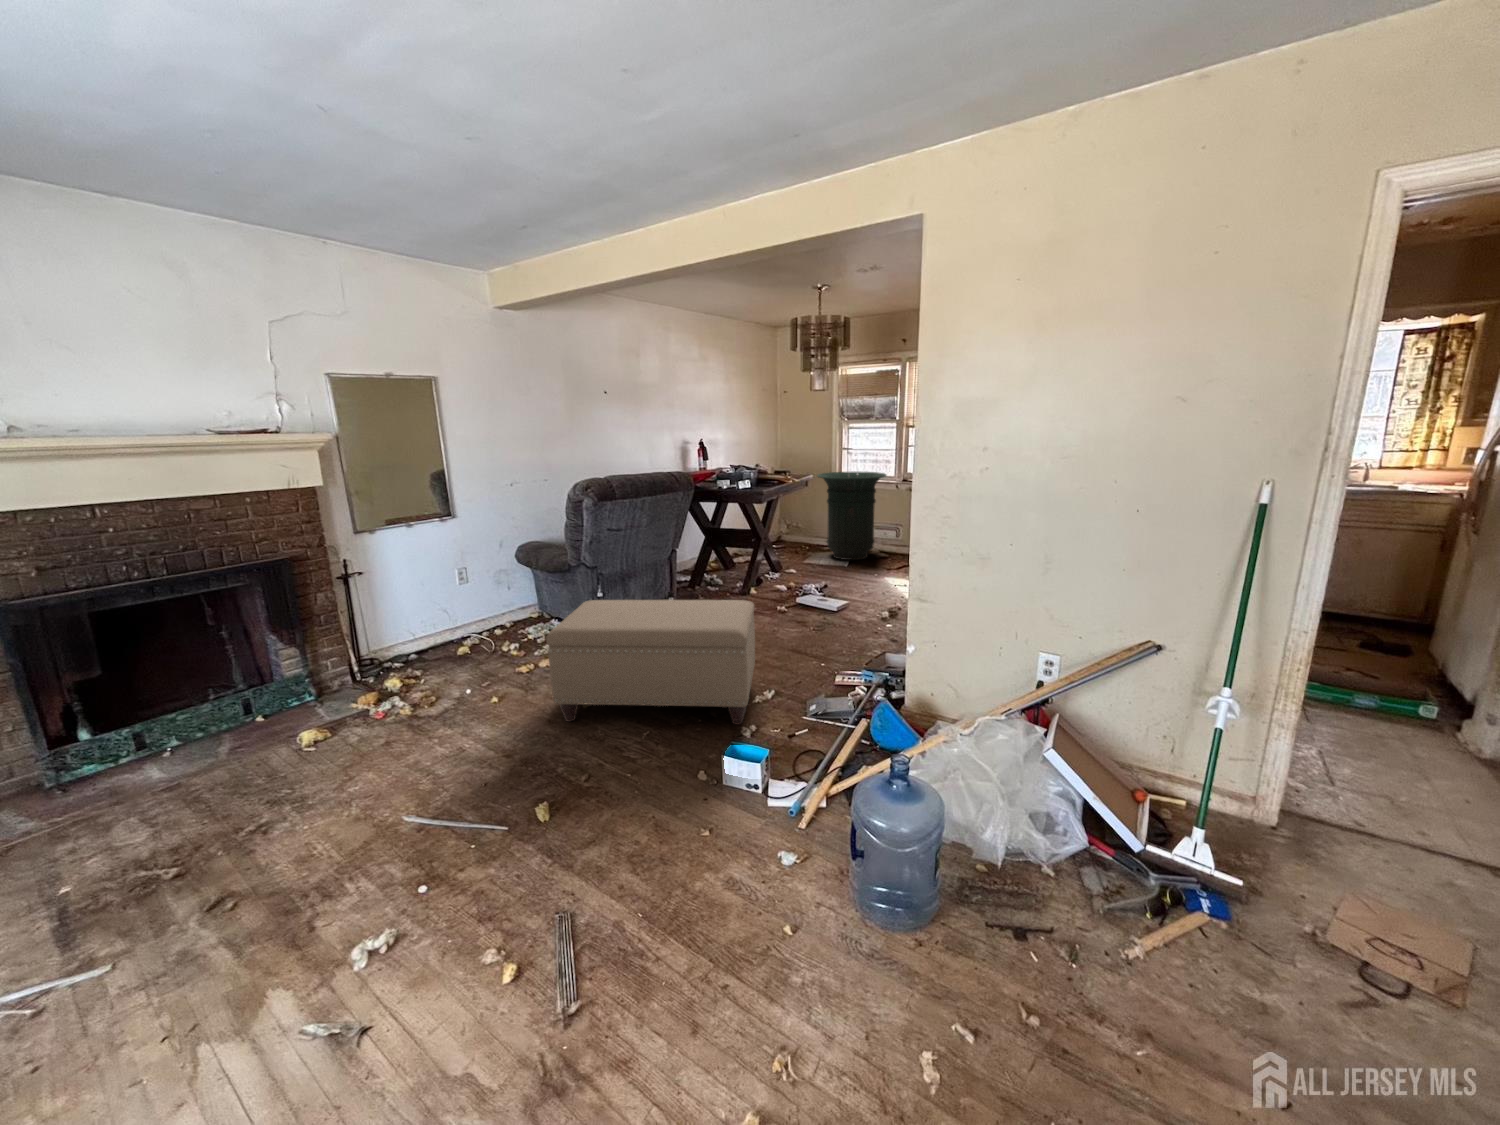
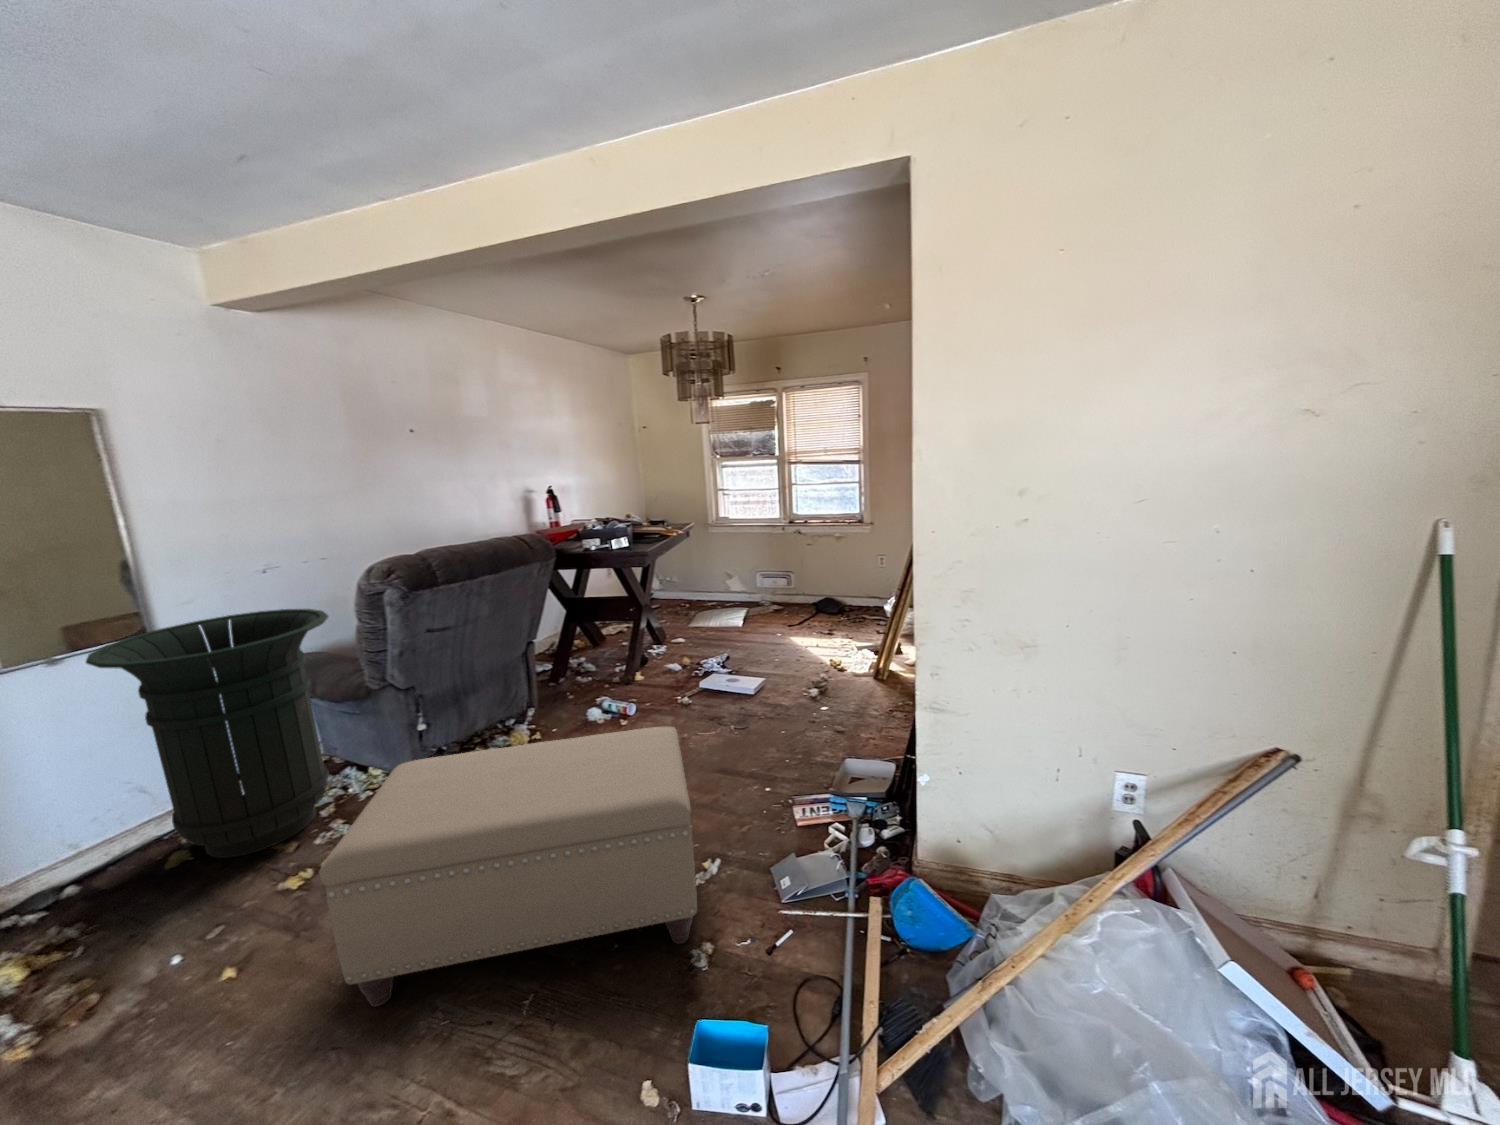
trash can: present [817,472,886,560] -> present [86,609,329,858]

